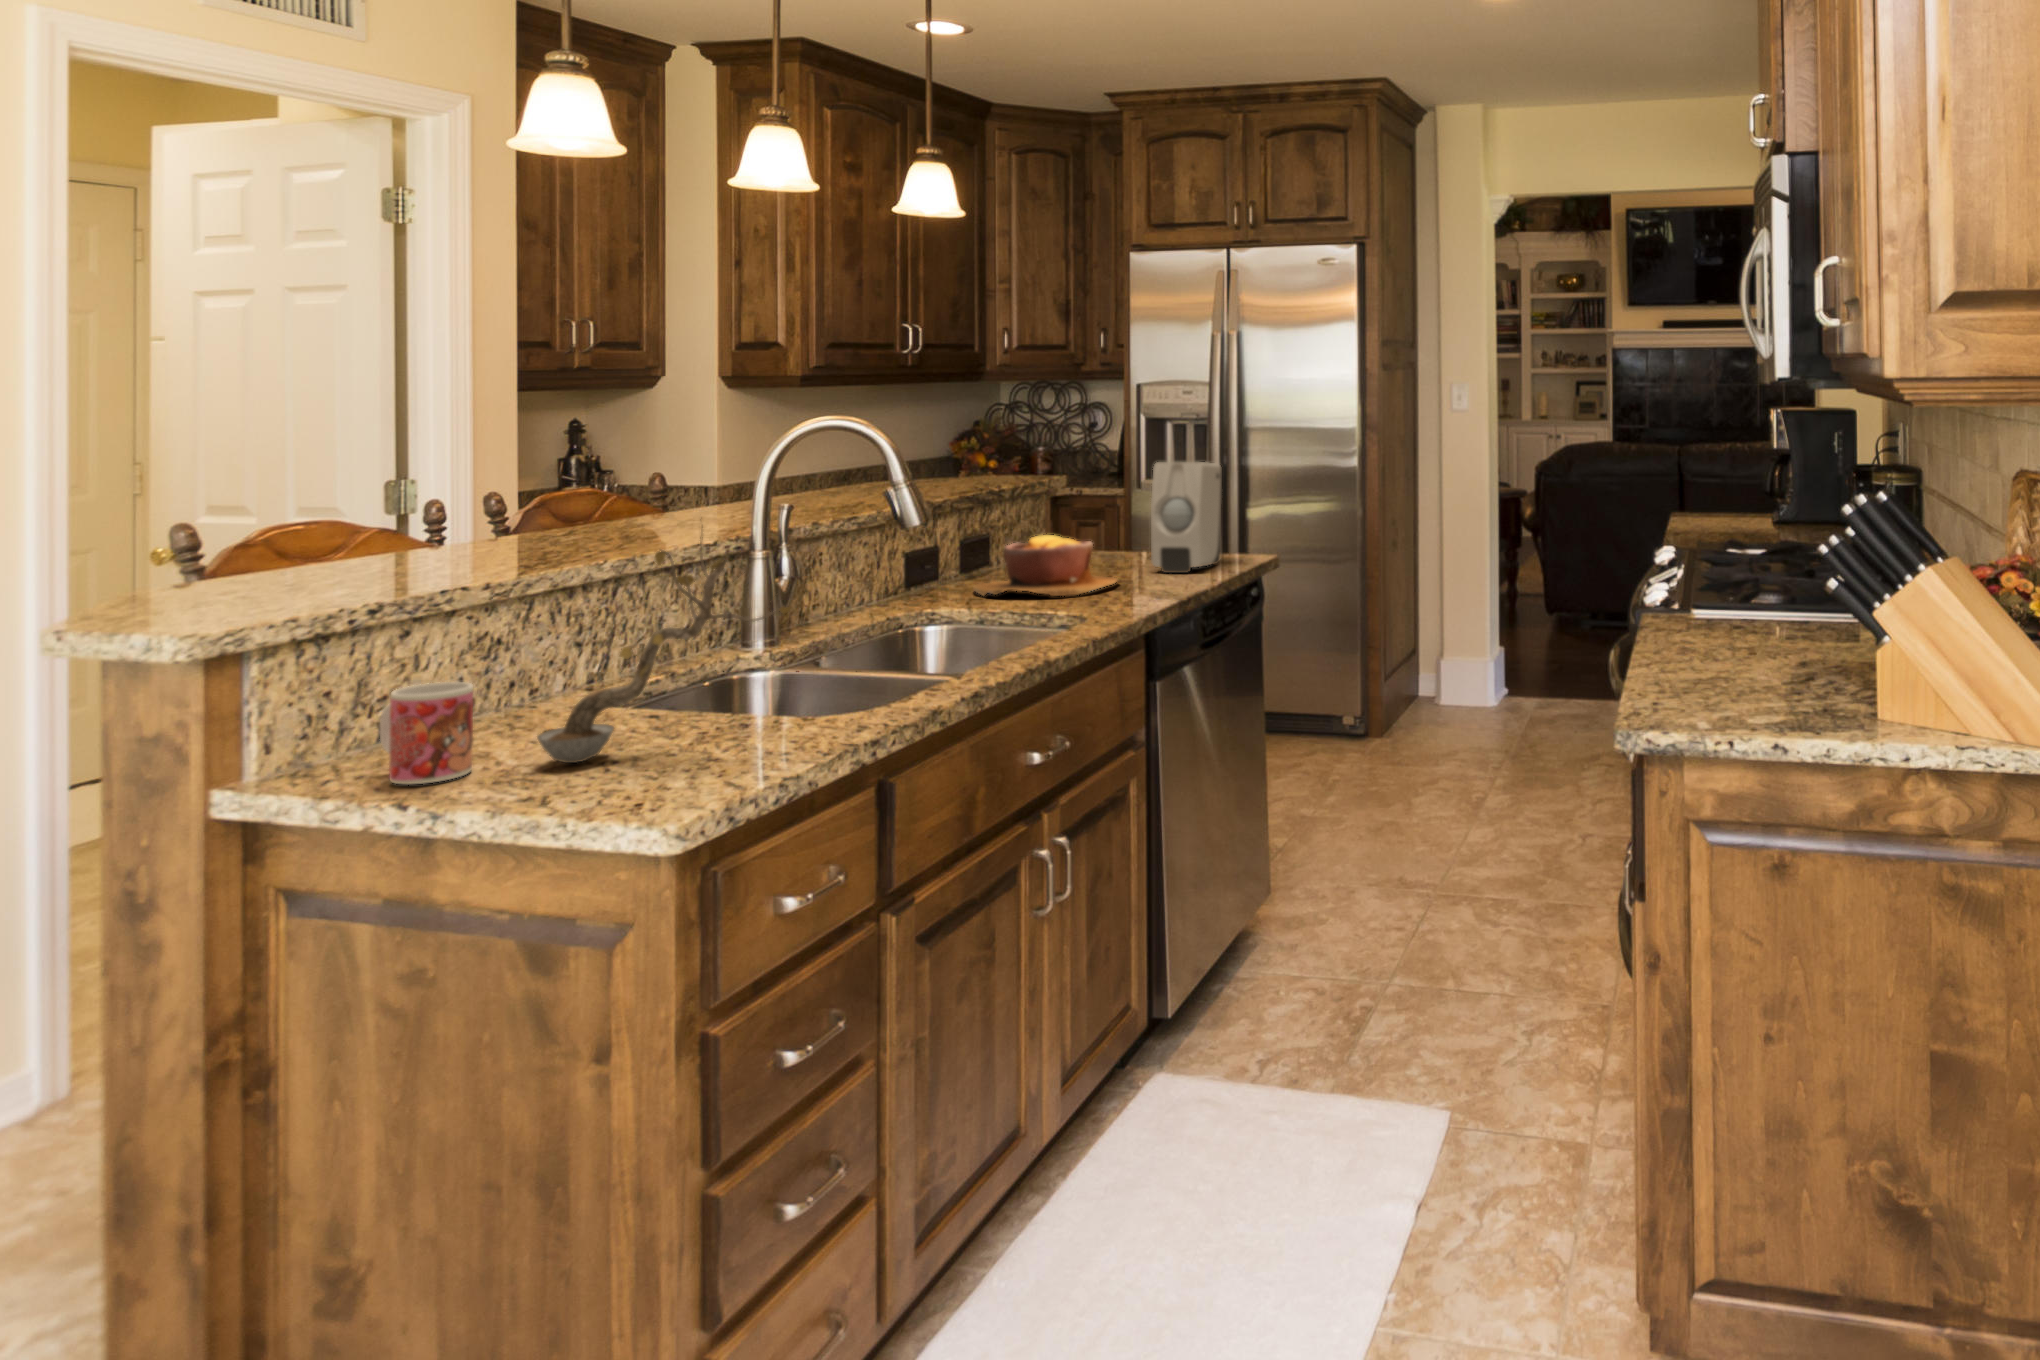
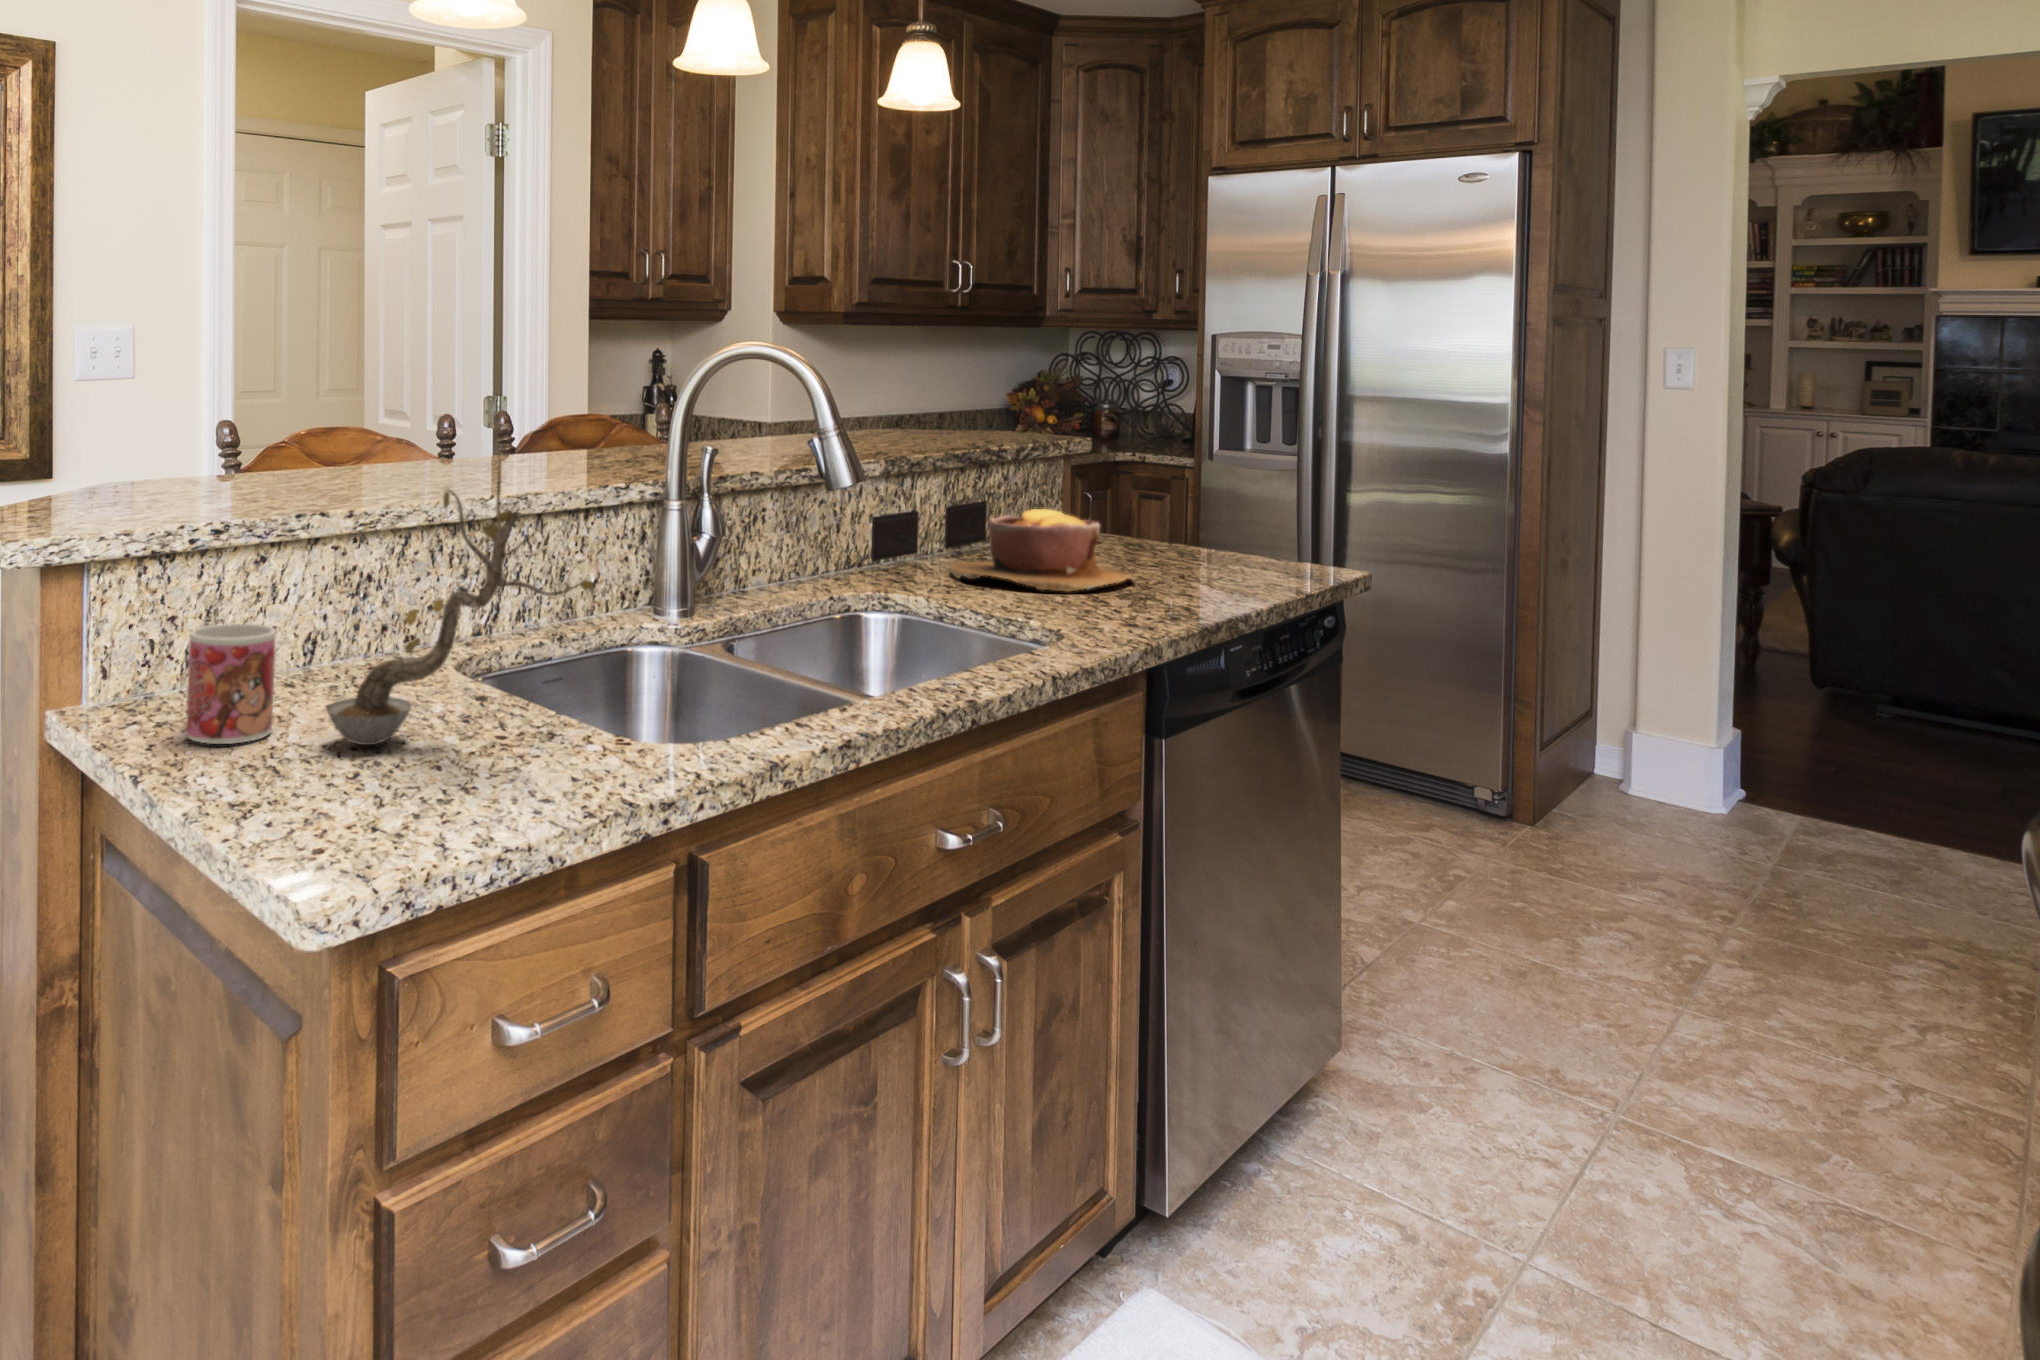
soap dispenser: present [1151,462,1222,573] -> none [1182,426,1287,576]

